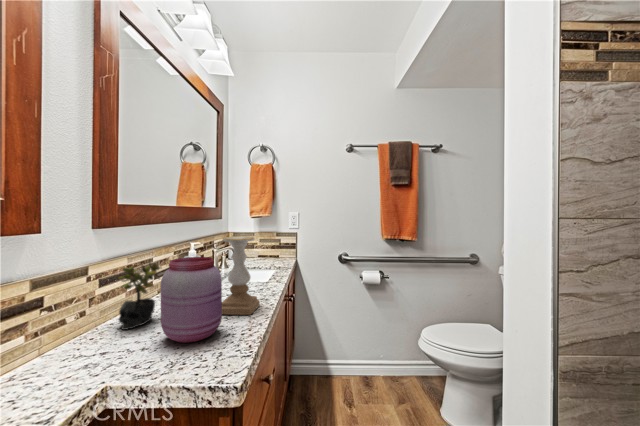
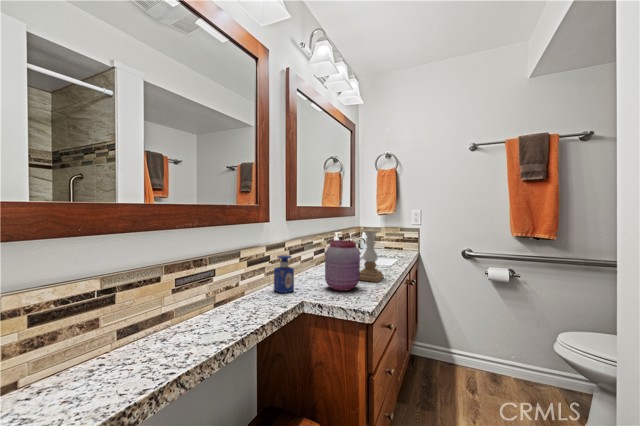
succulent plant: present [119,262,161,330] -> none [299,242,323,281]
perfume bottle: none [49,292,96,370] -> present [274,254,294,293]

